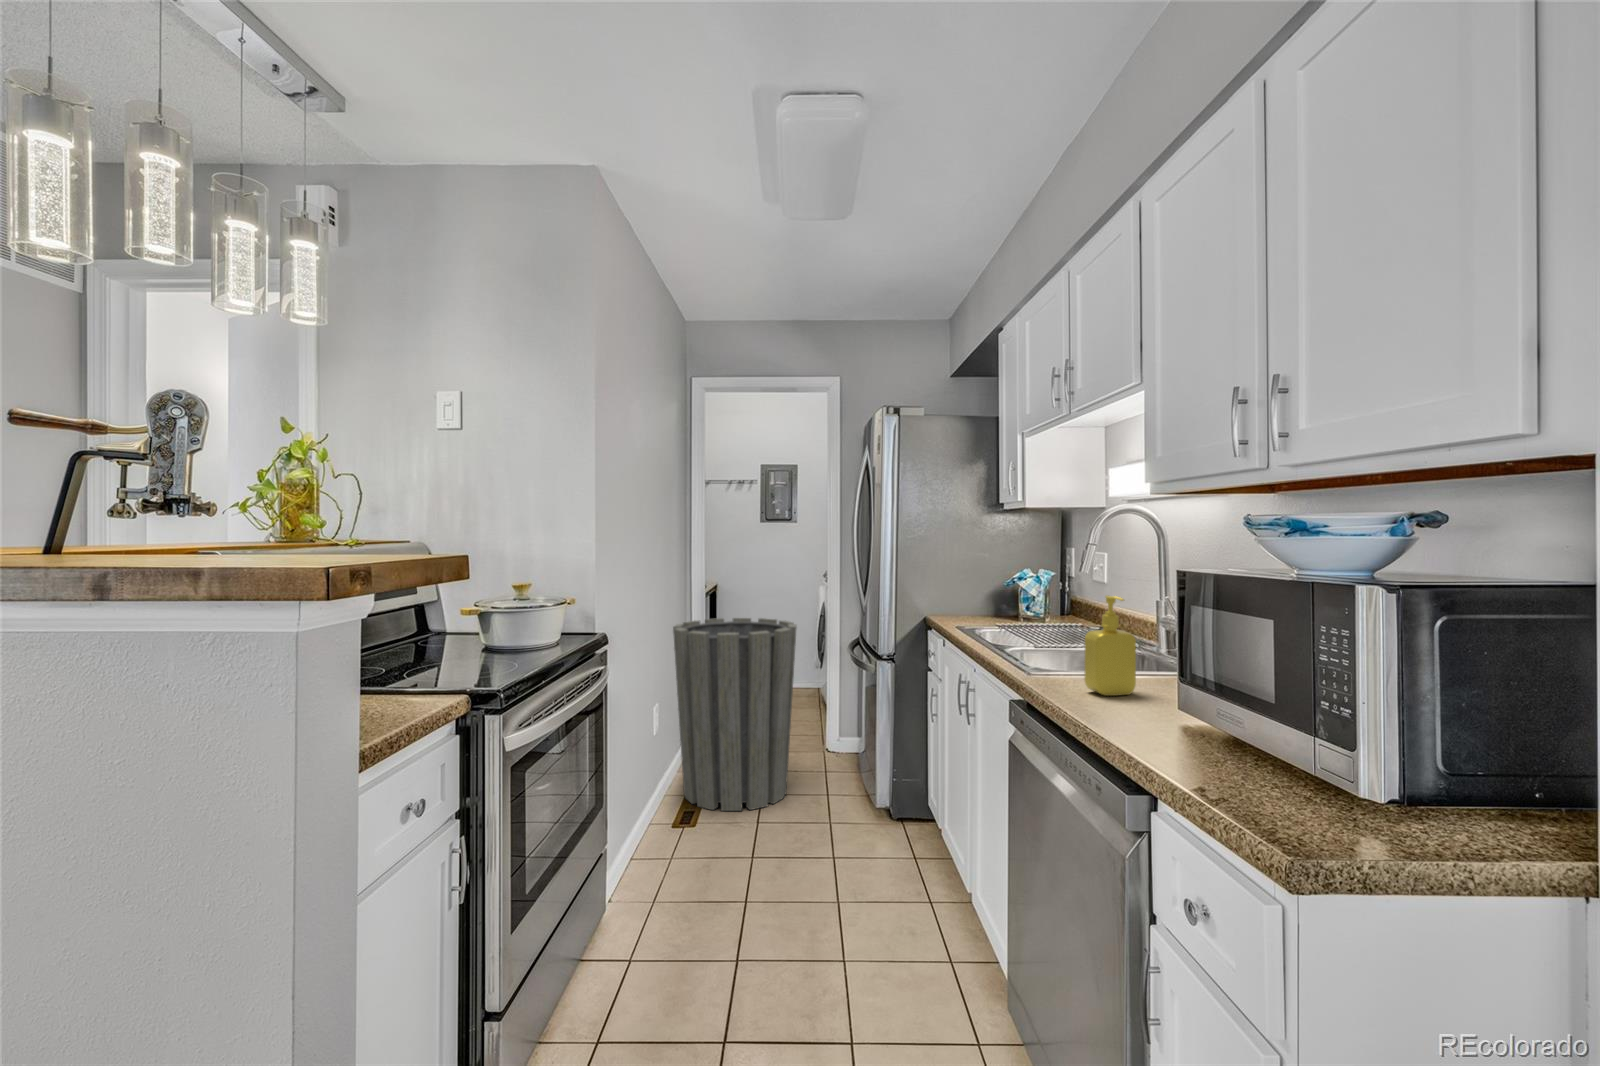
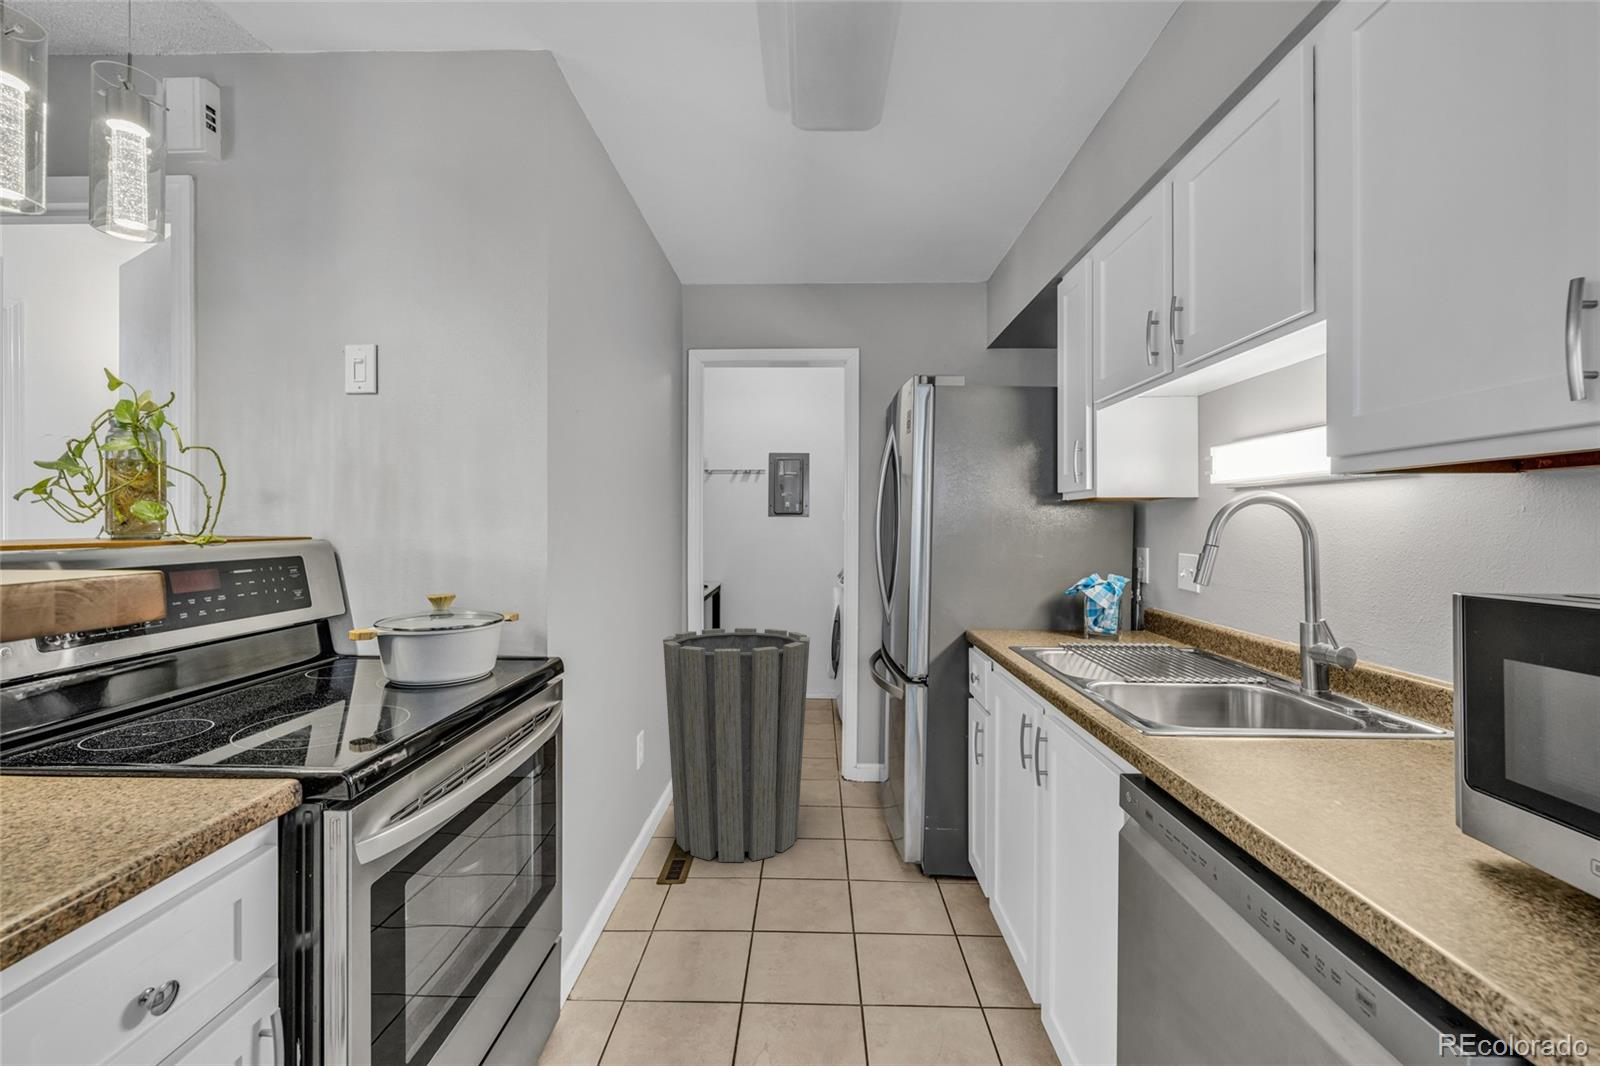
soap dispenser: present [1084,596,1136,696] -> none [1238,625,1321,777]

